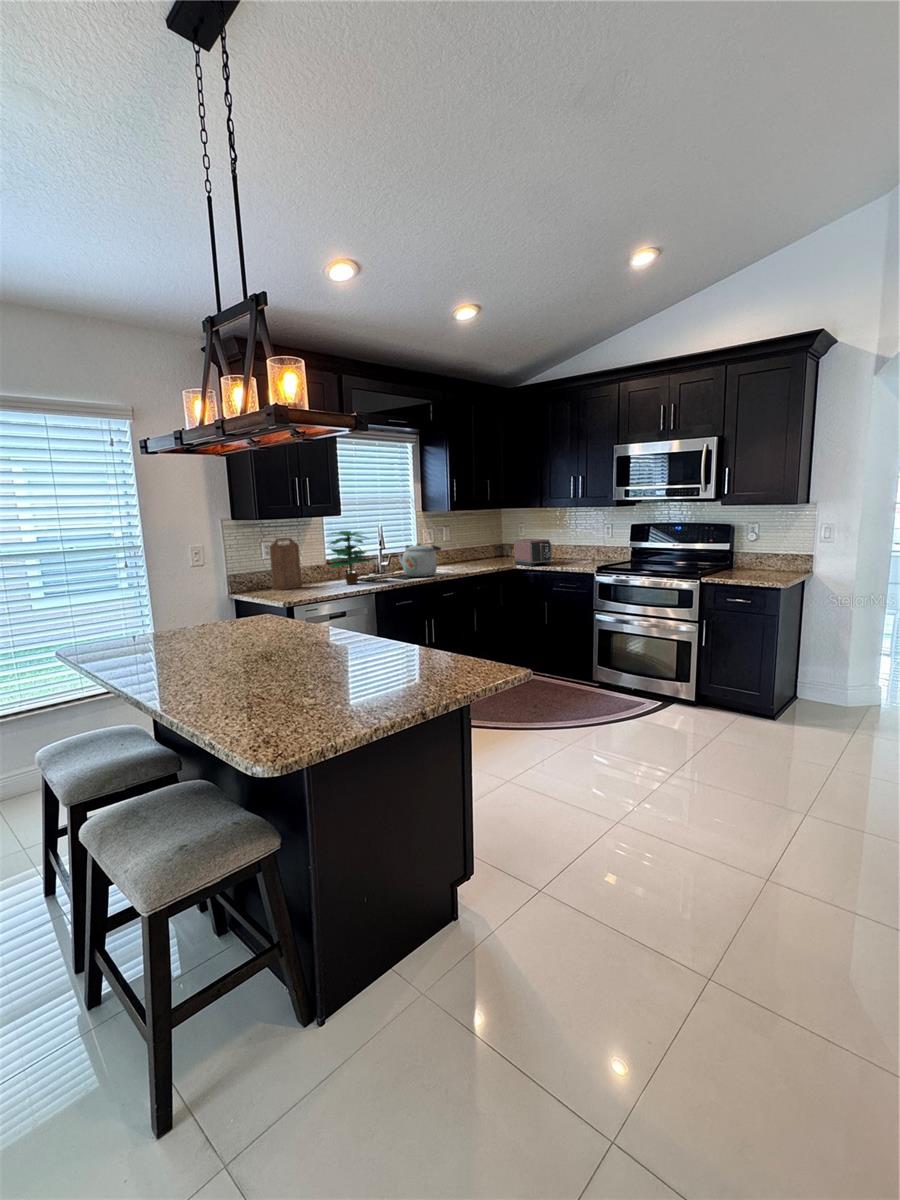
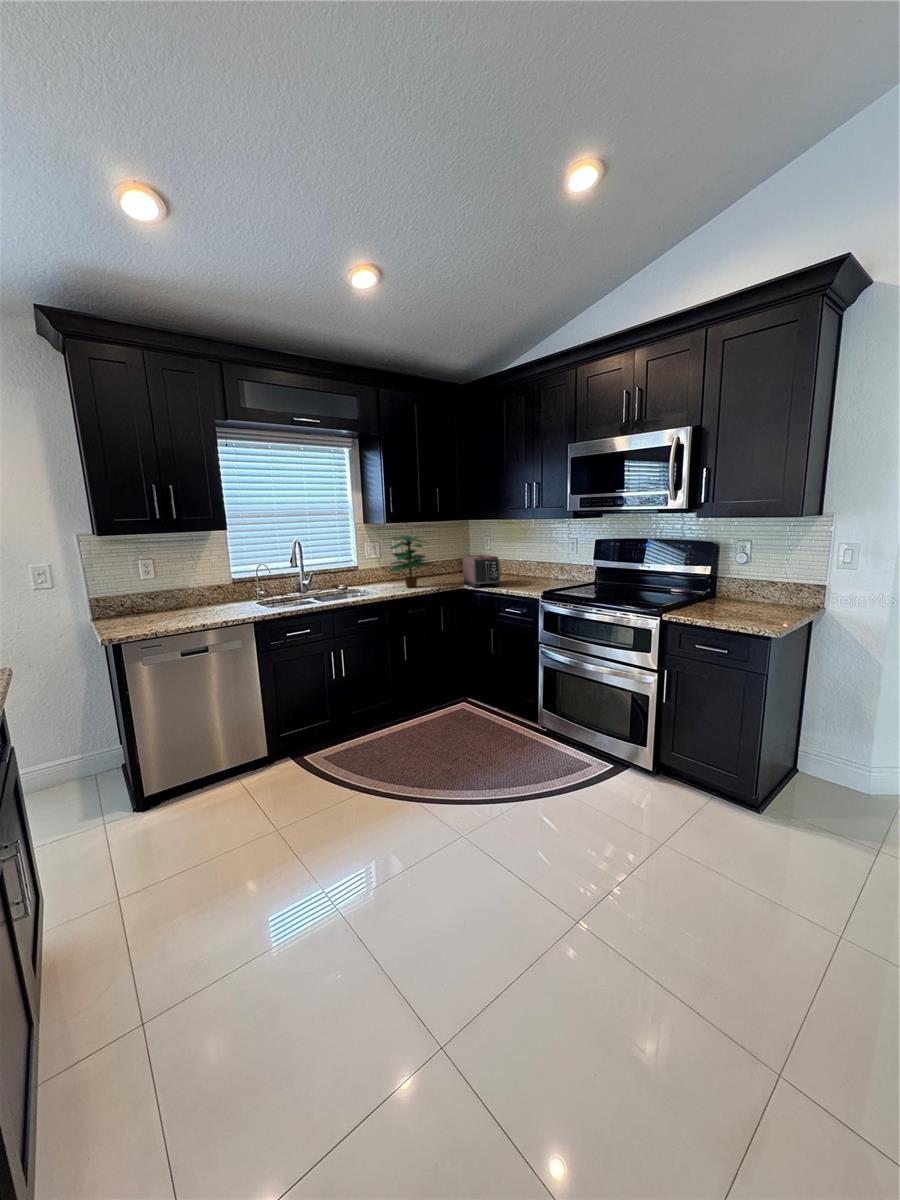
potted plant: present [329,531,371,584] -> present [390,536,430,587]
cutting board: present [269,538,302,590] -> none [148,554,193,614]
kettle: present [399,543,441,577] -> none [316,560,363,600]

